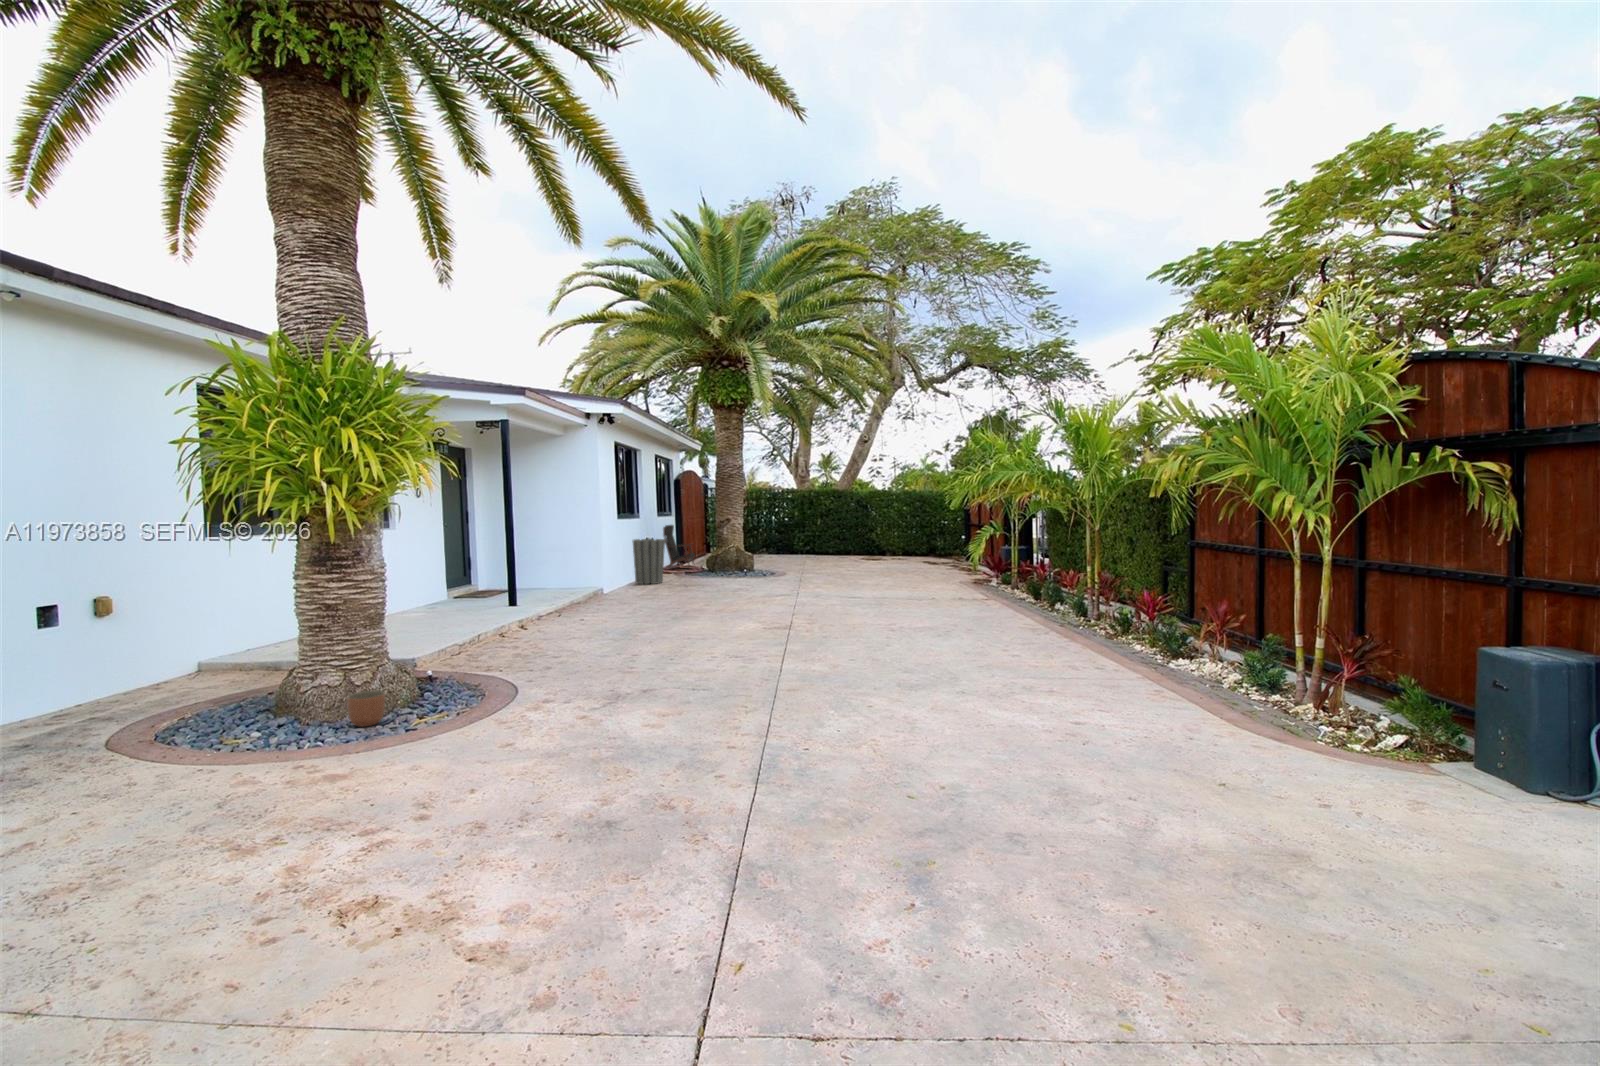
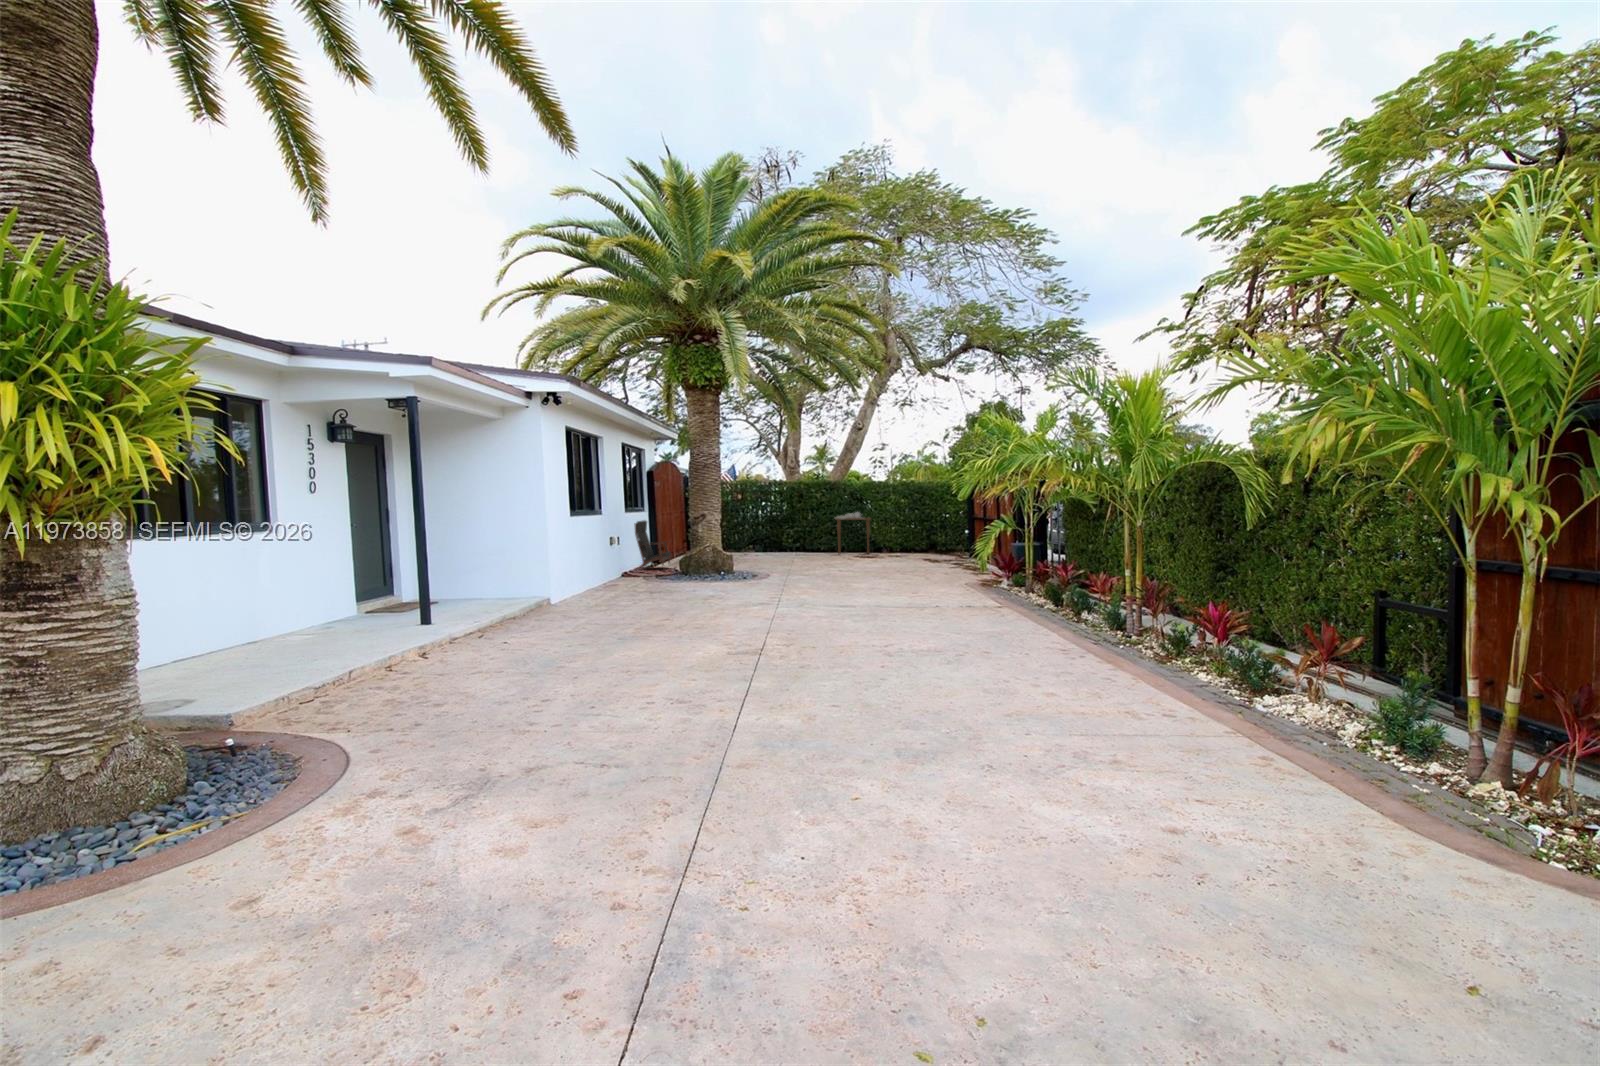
side table: none [842,518,876,558] -> present [835,512,871,554]
trash can: present [633,539,665,584] -> none [593,537,630,589]
planter: present [347,691,385,727] -> none [38,787,108,847]

